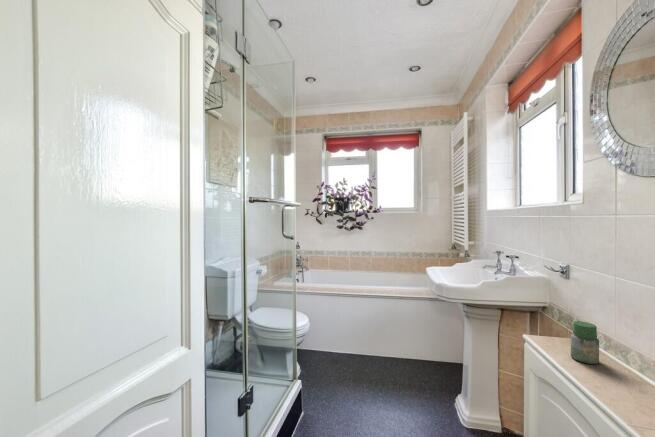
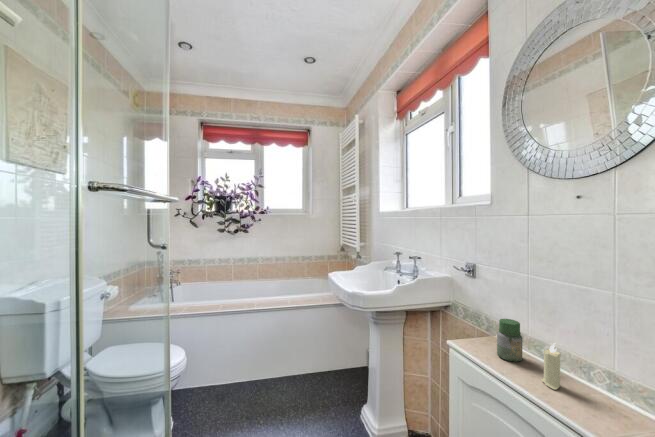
candle: none [602,346,623,390] -> present [541,343,561,389]

